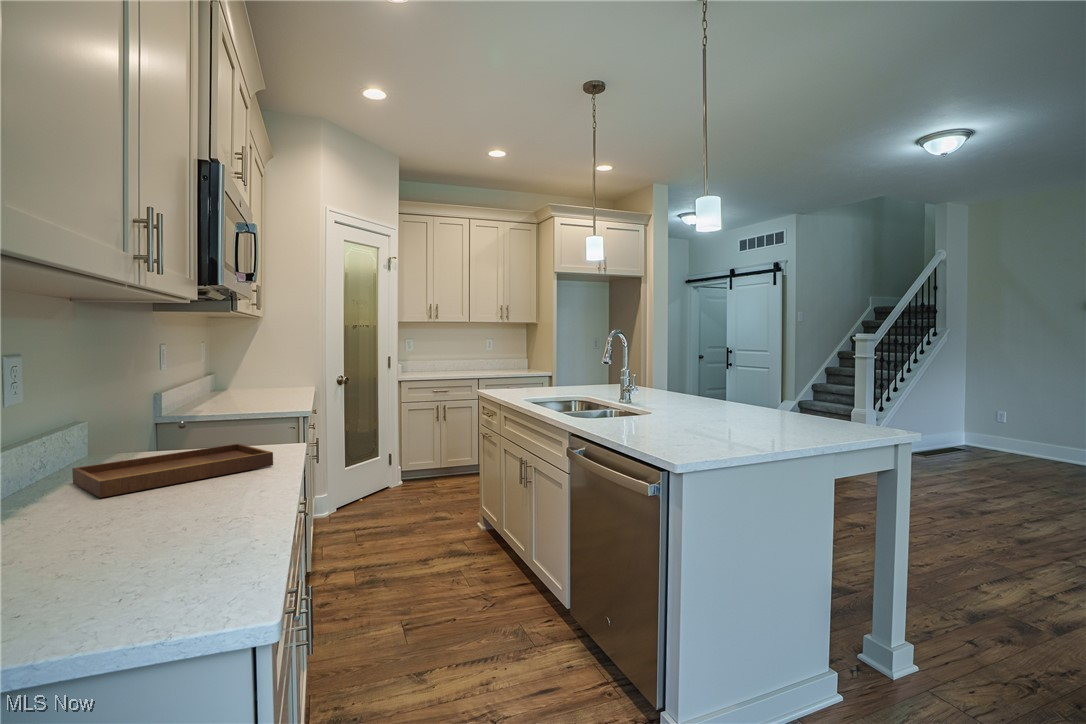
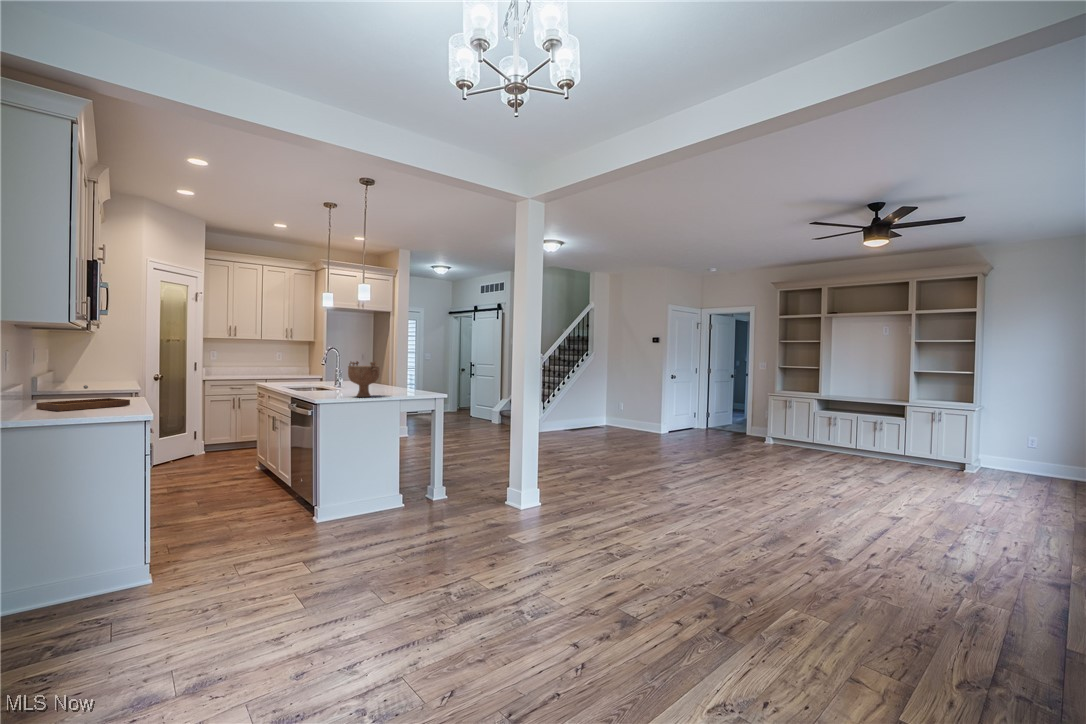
decorative bowl: none [704,351,780,437] -> present [348,361,379,397]

